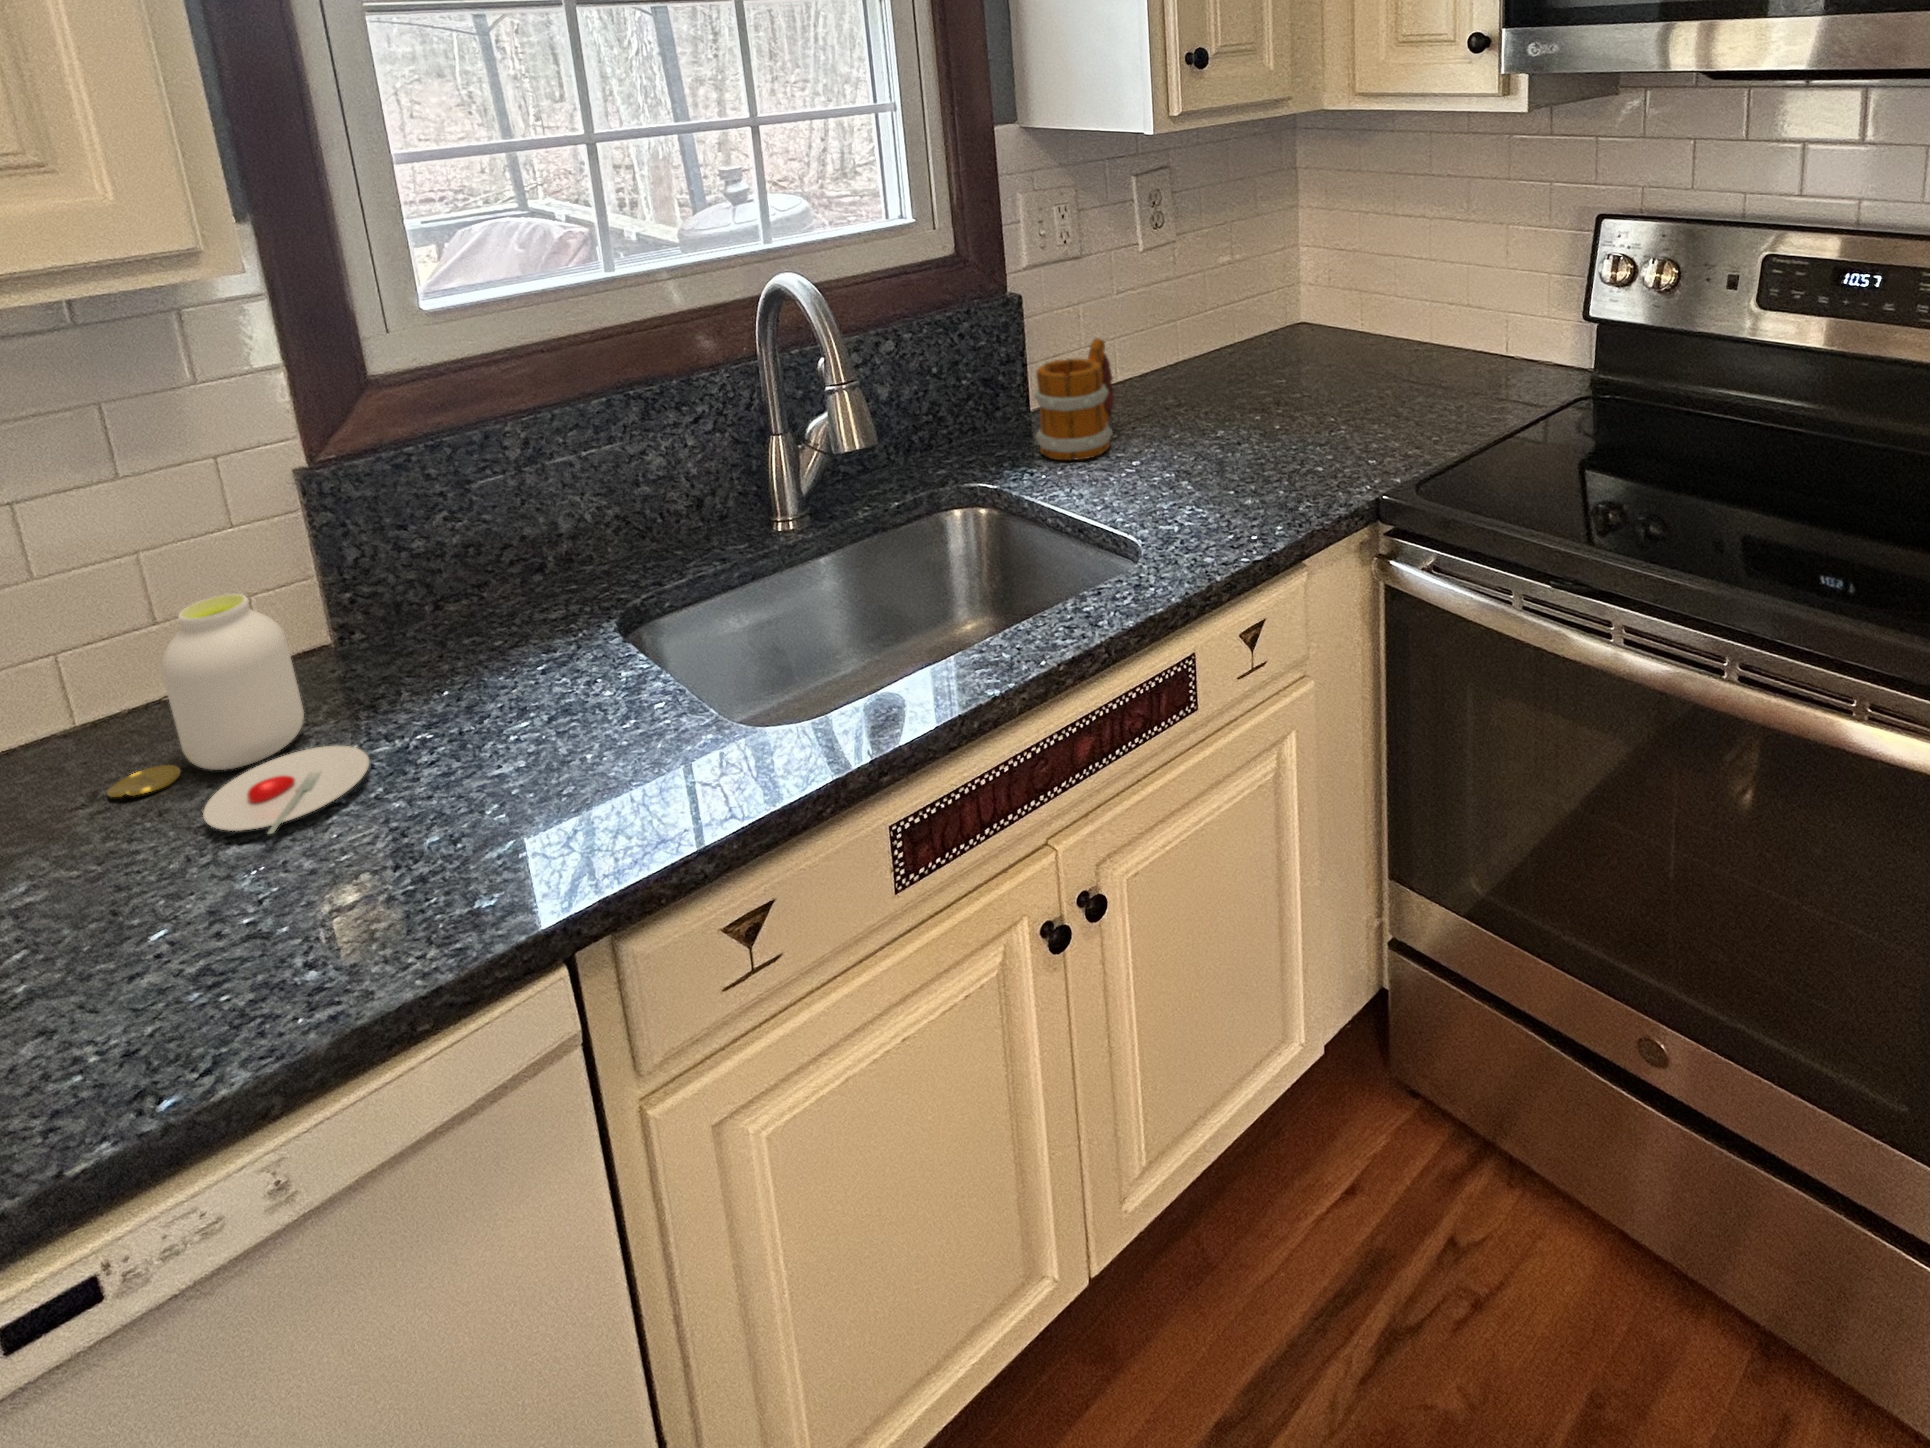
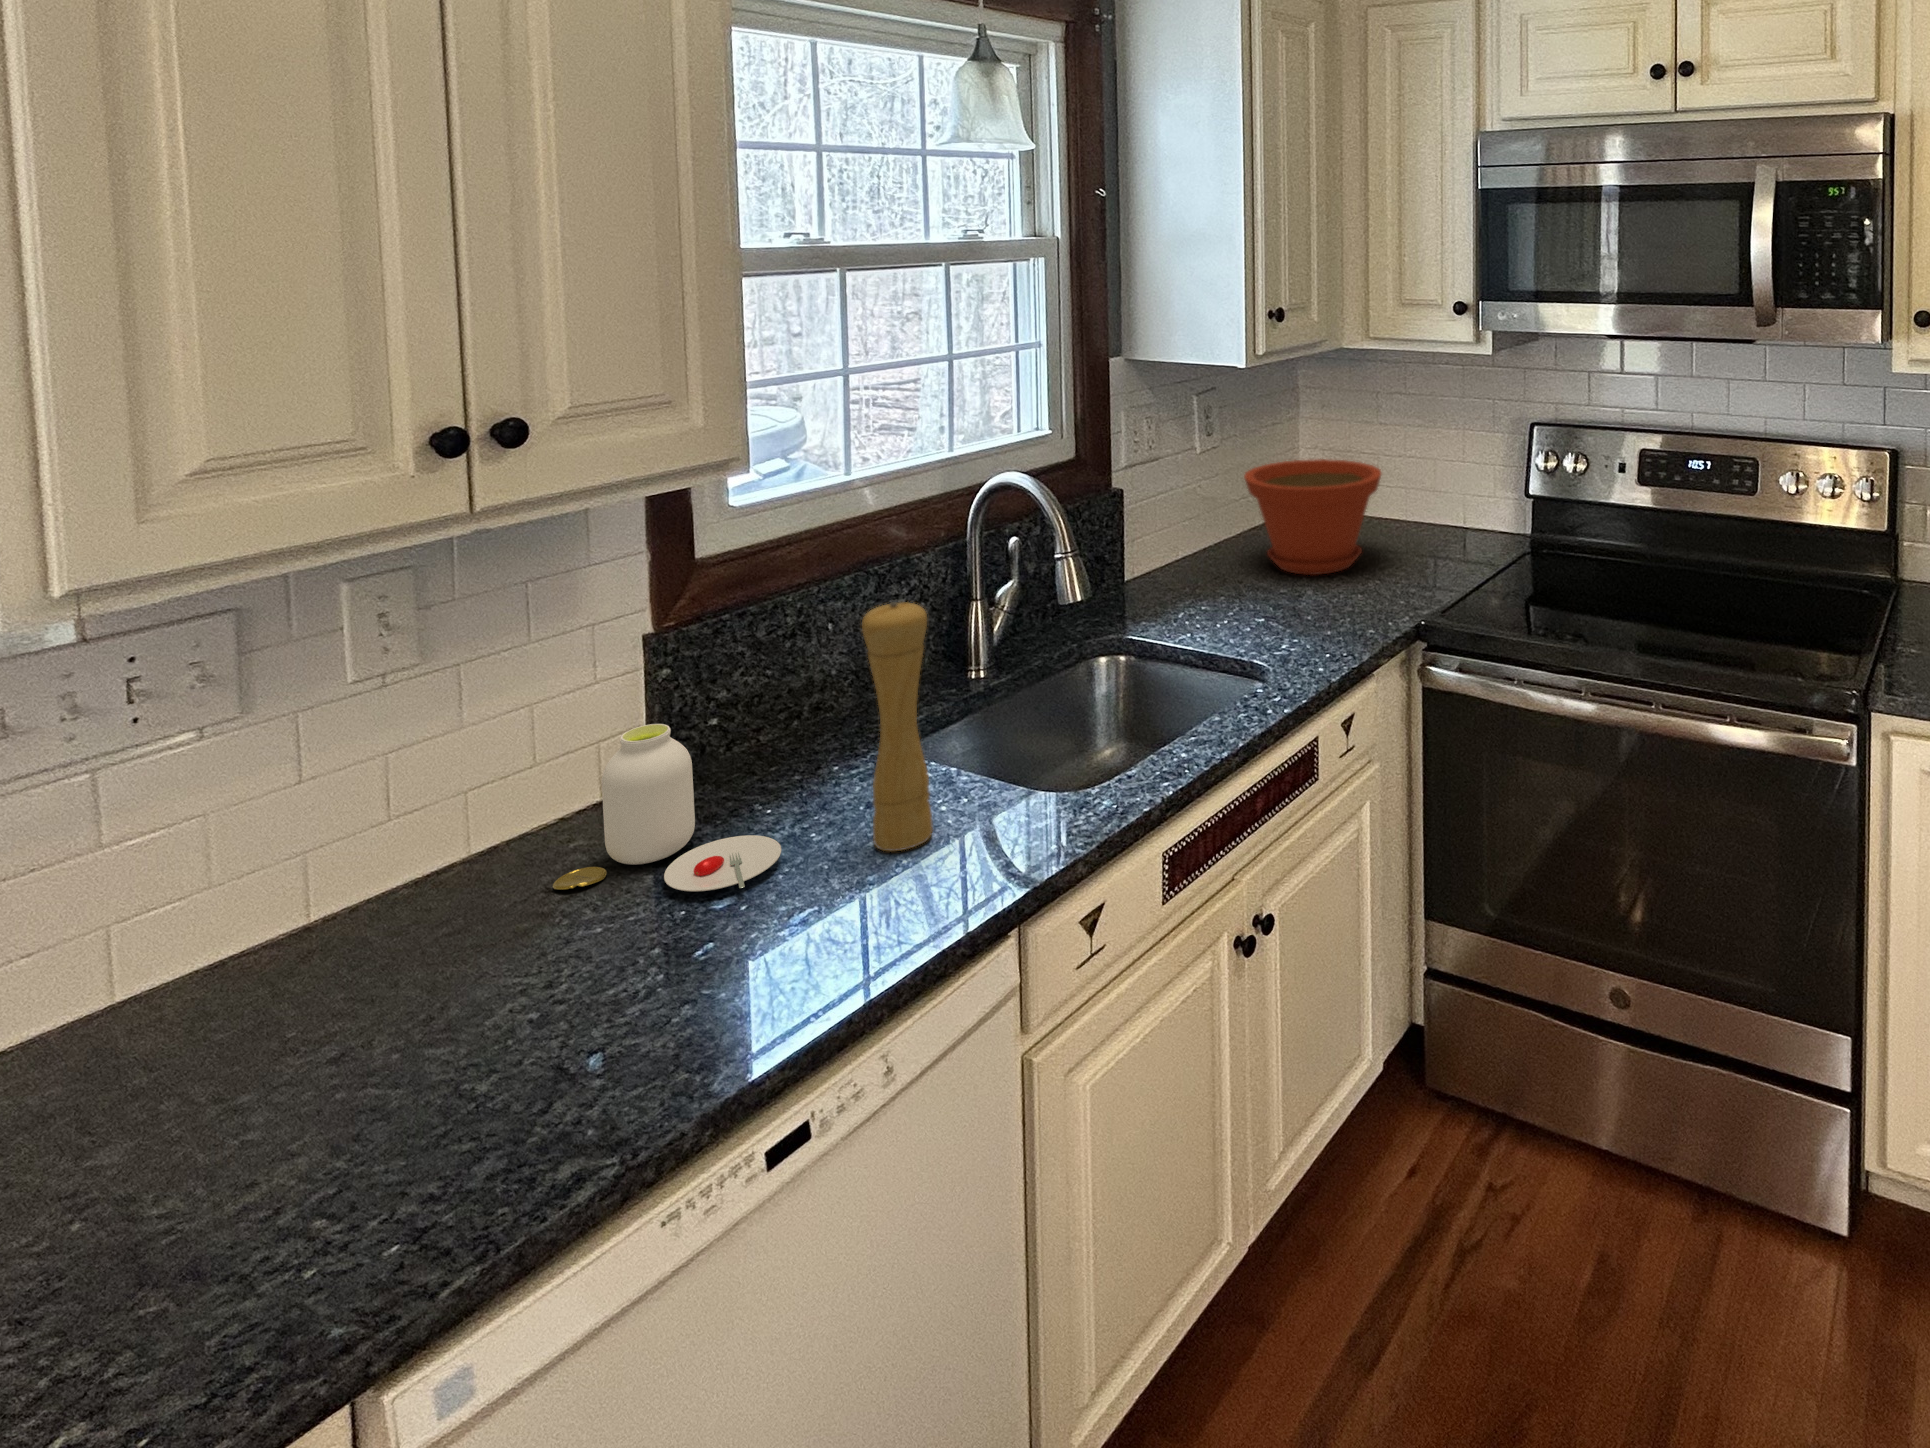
plant pot: none [1178,262,1367,416] -> present [1244,459,1381,575]
mug: present [1034,339,1114,460] -> none [1151,519,1210,613]
pepper mill: none [412,460,562,798] -> present [862,602,933,851]

